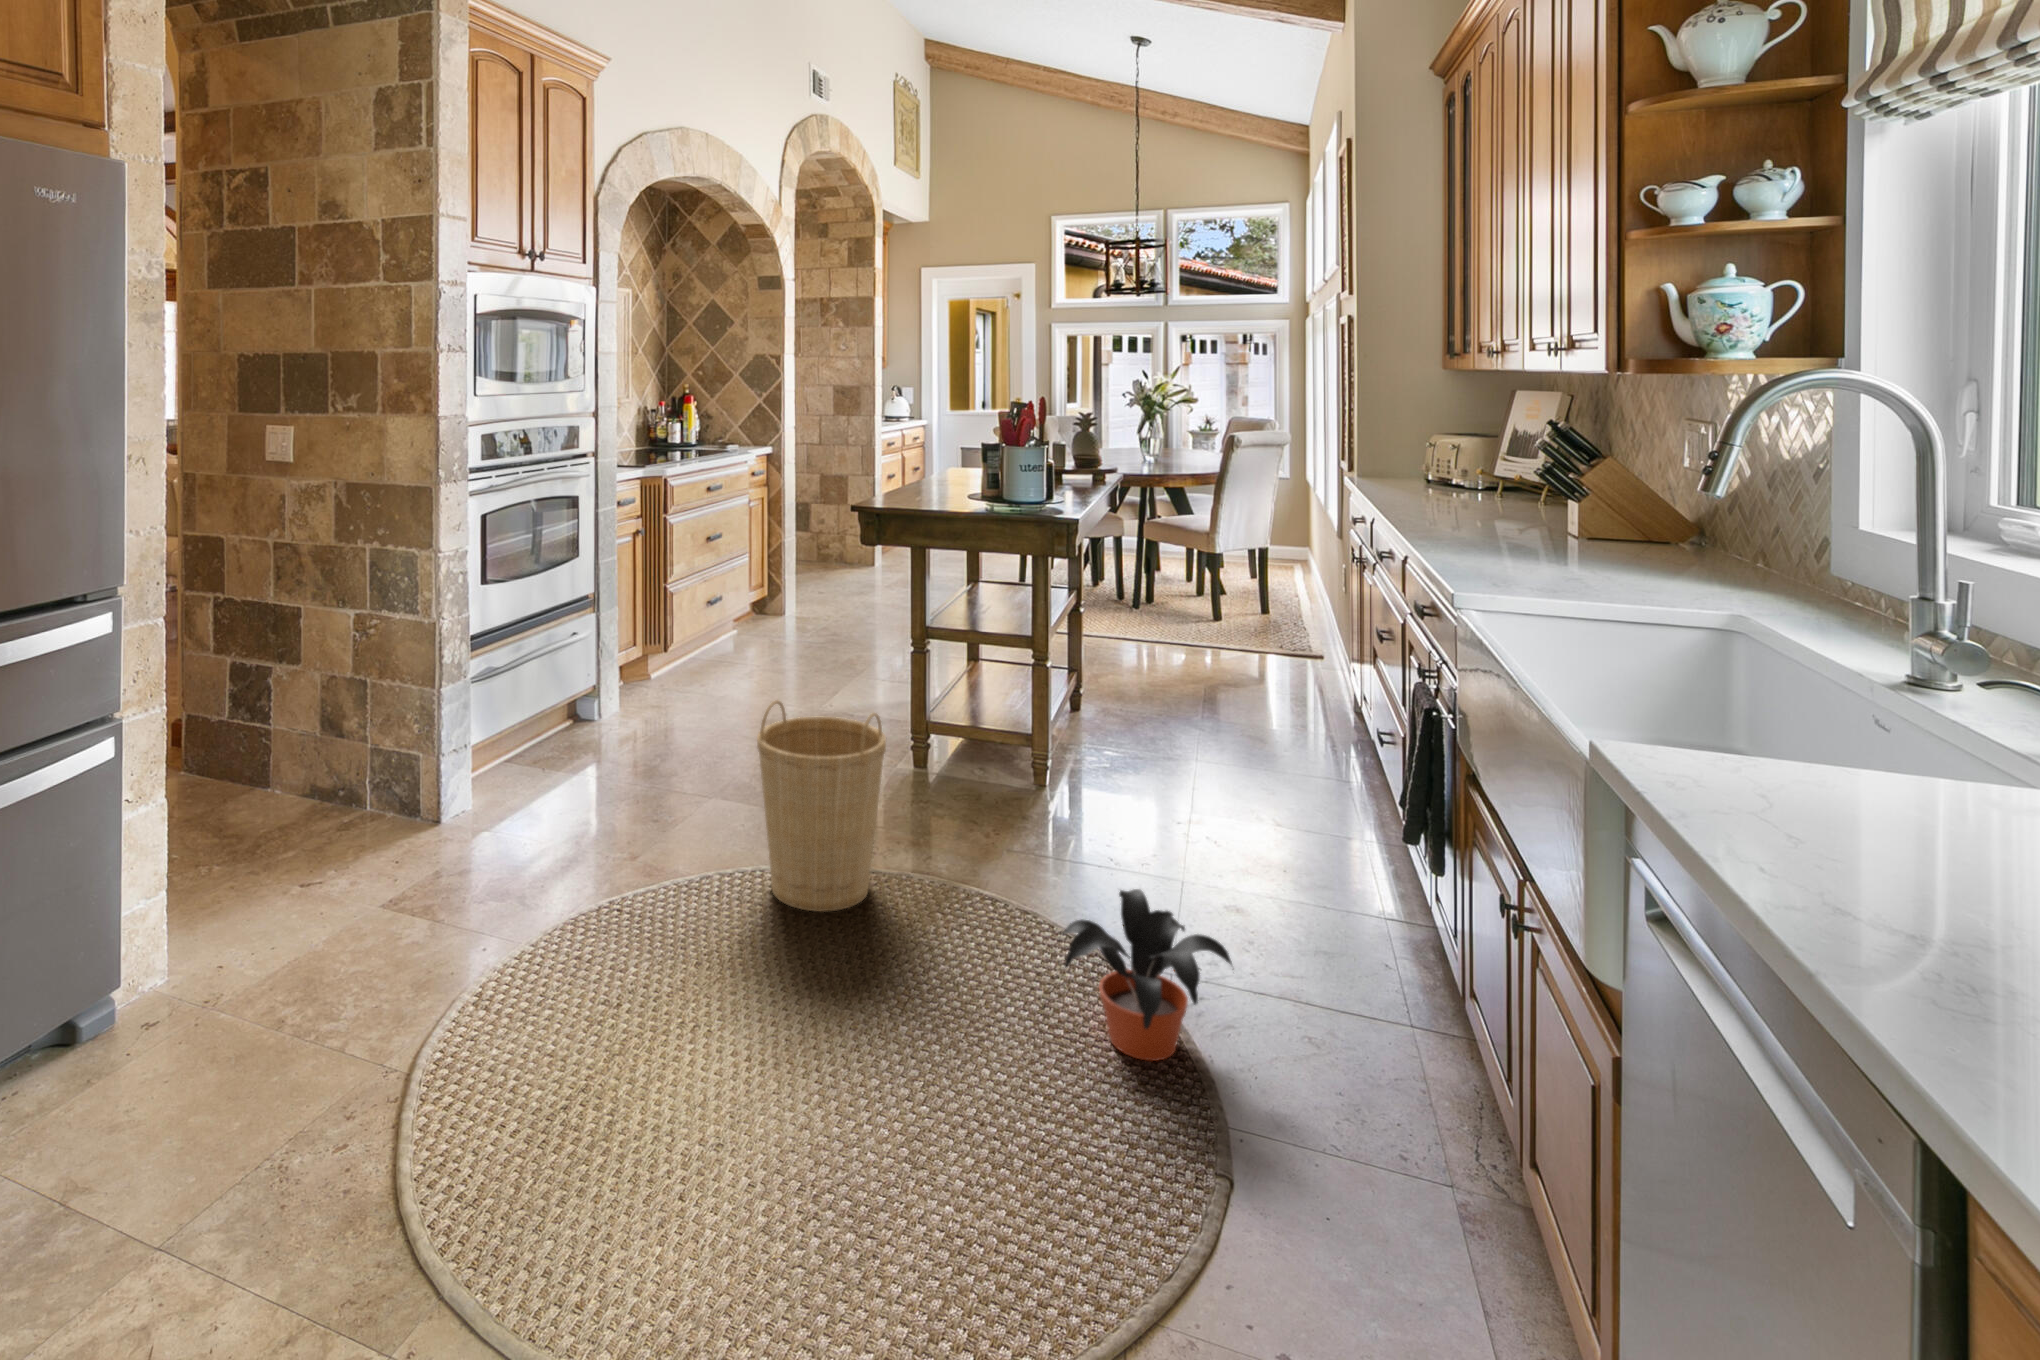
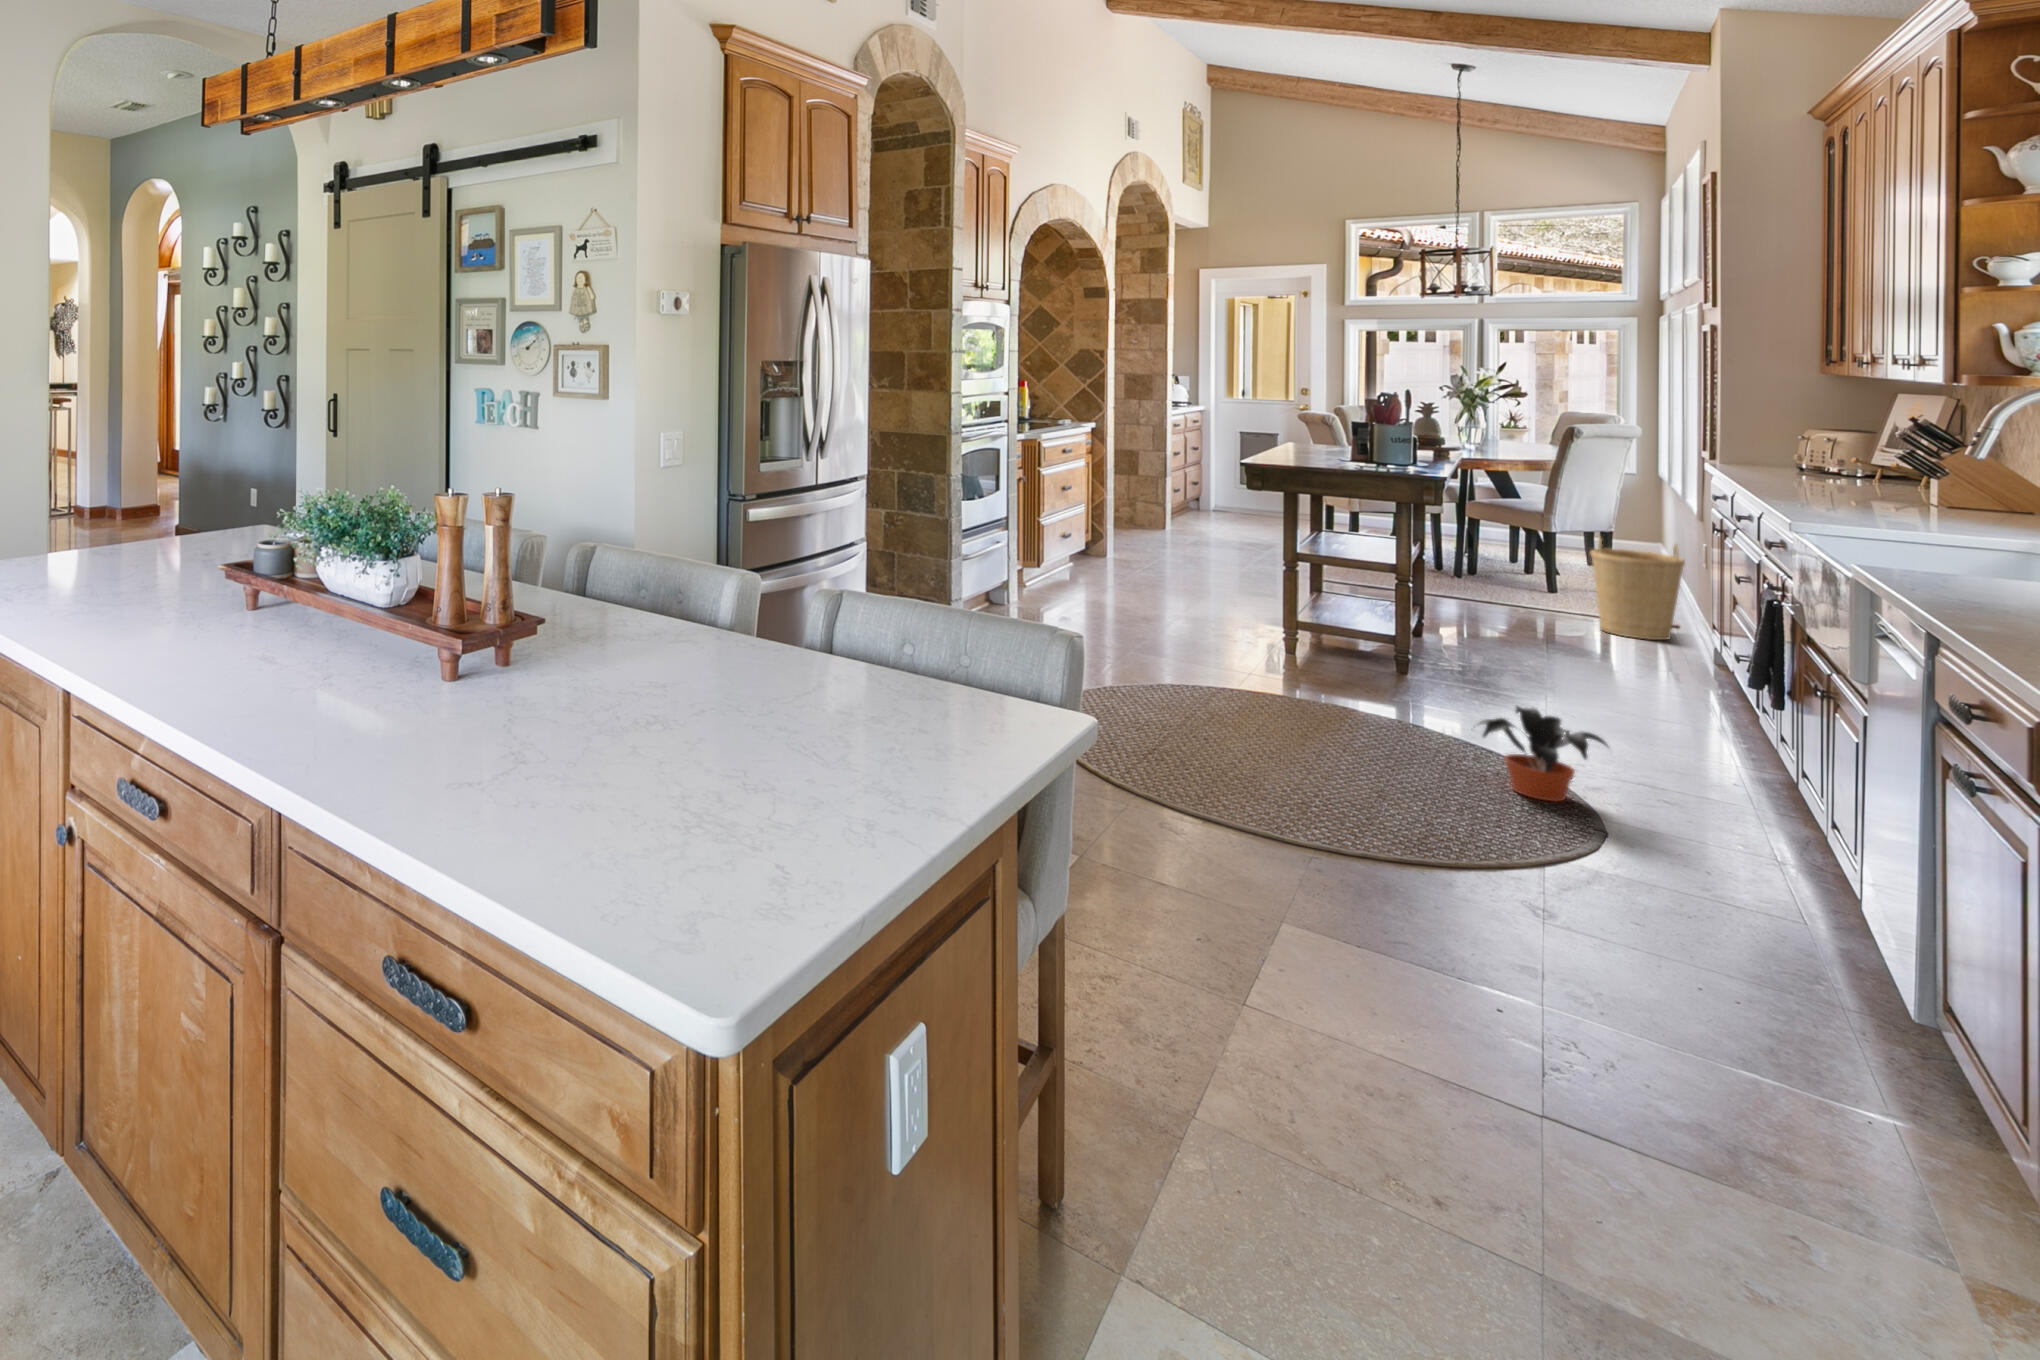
basket: present [757,700,886,912] -> present [1591,538,1685,640]

